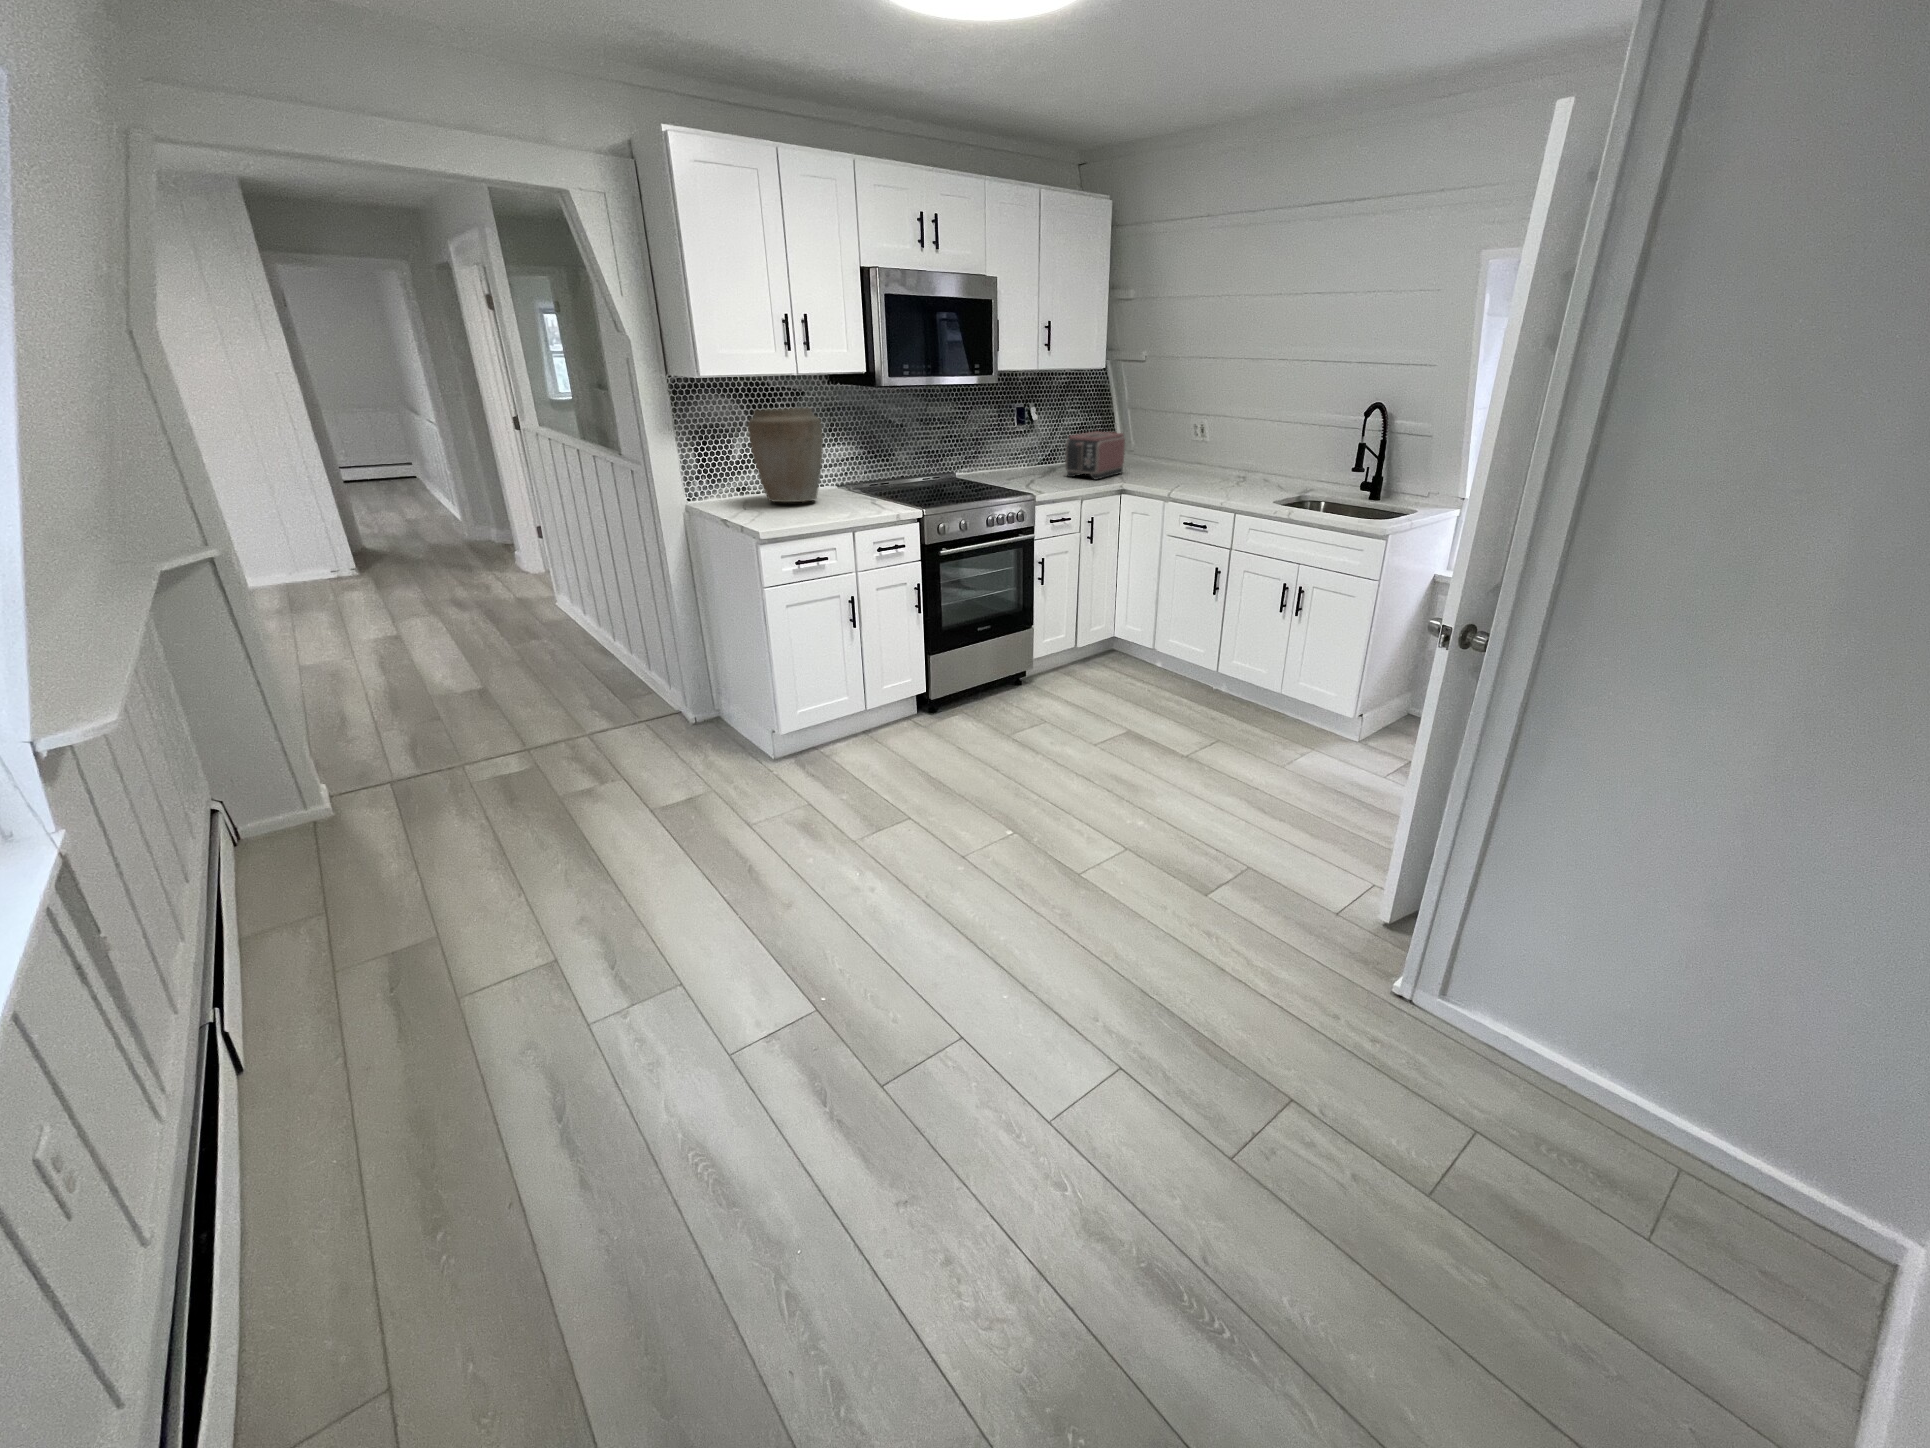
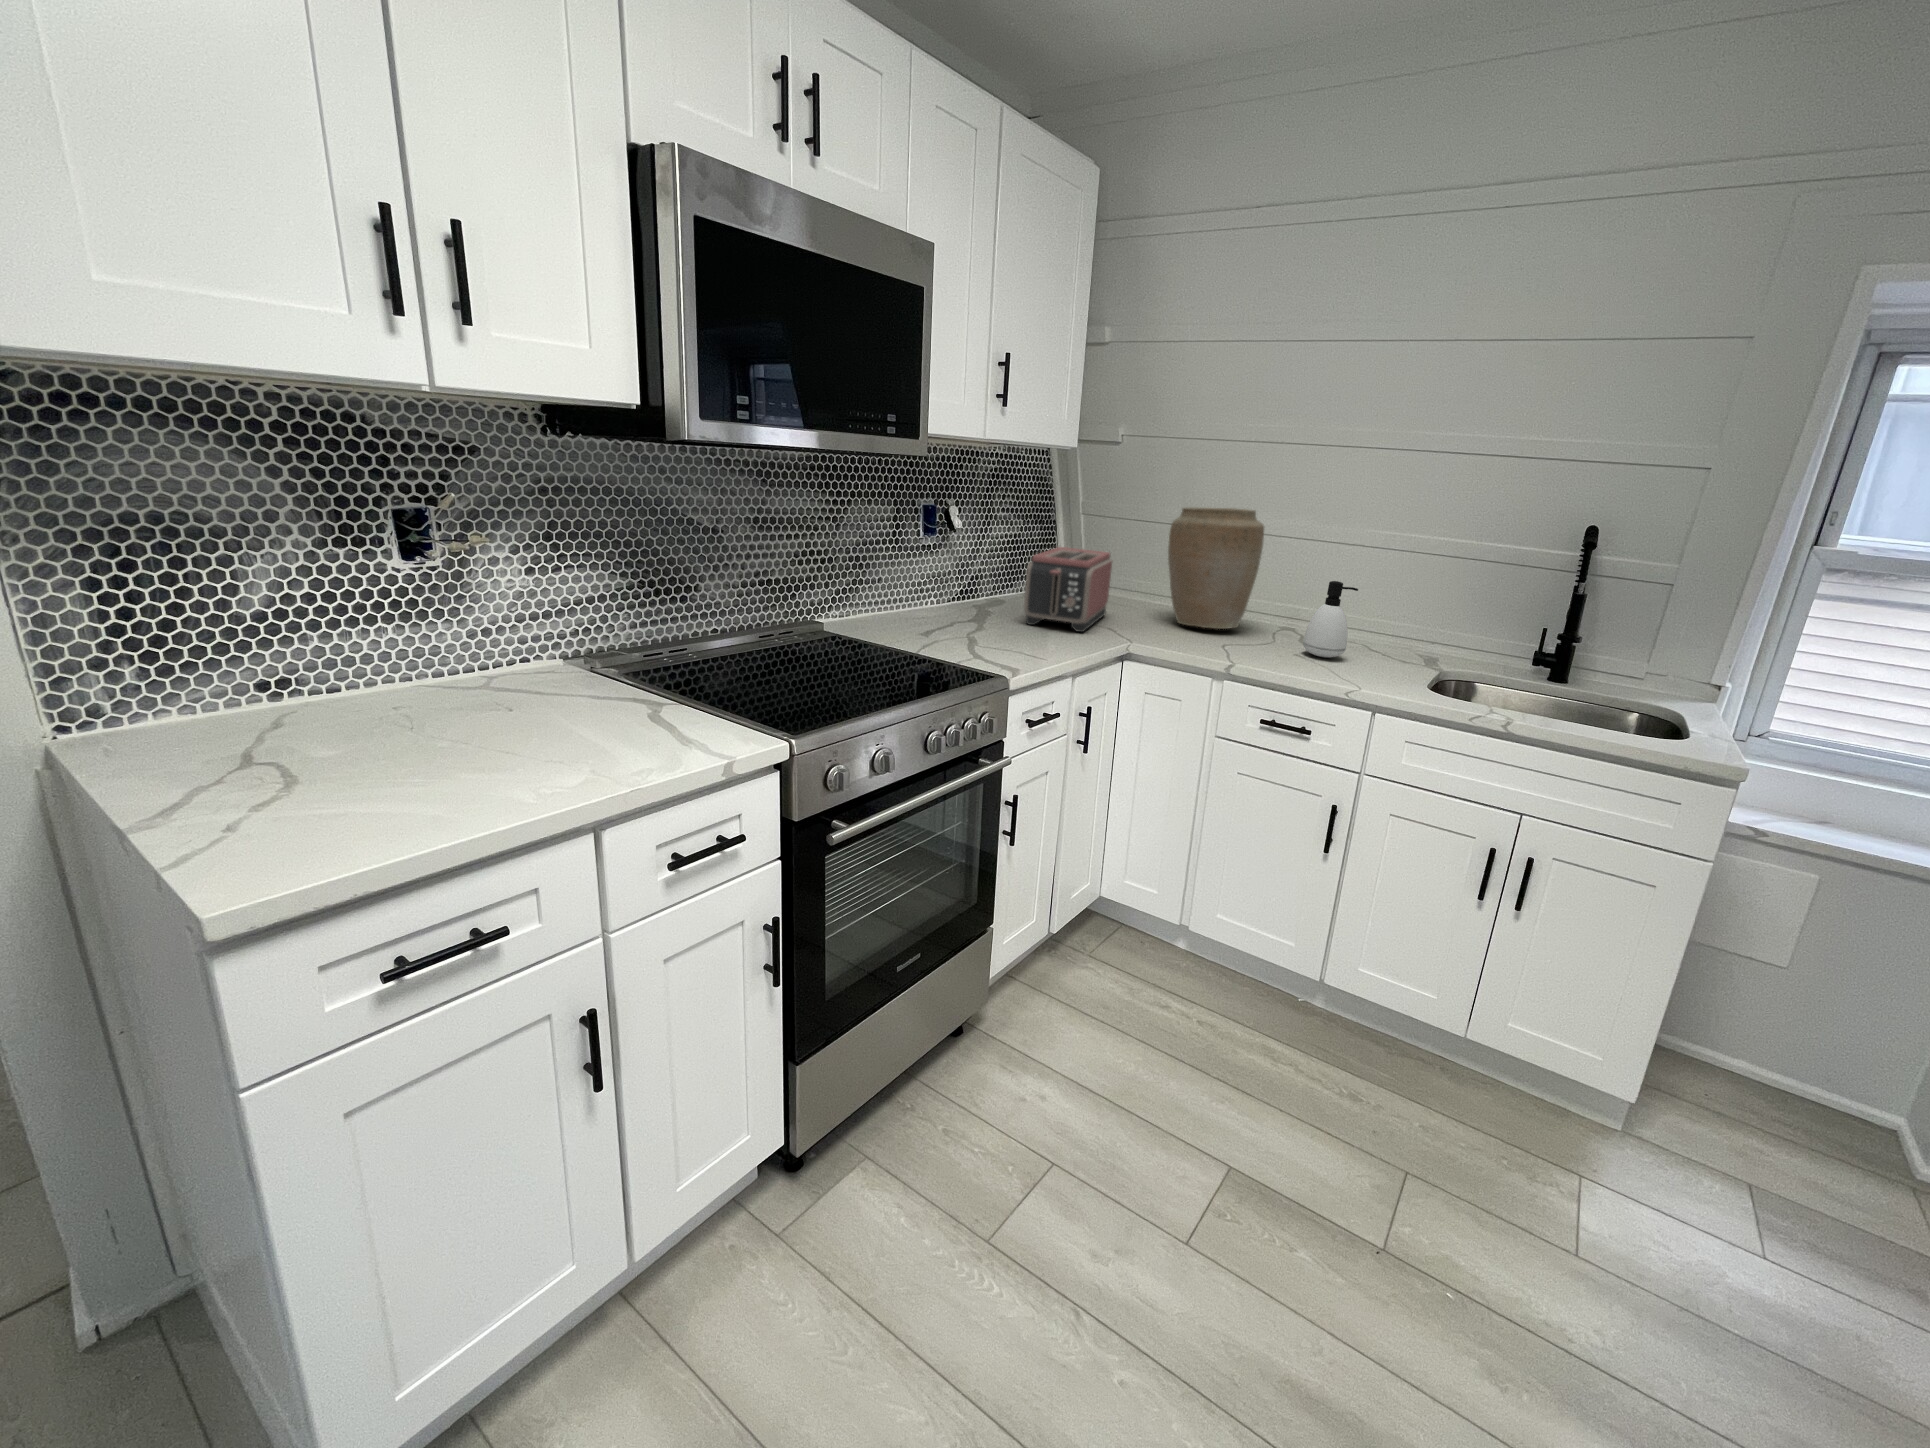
vase: present [748,408,823,502] -> present [1168,507,1264,629]
soap dispenser: none [1227,442,1253,489] -> present [1303,581,1358,658]

